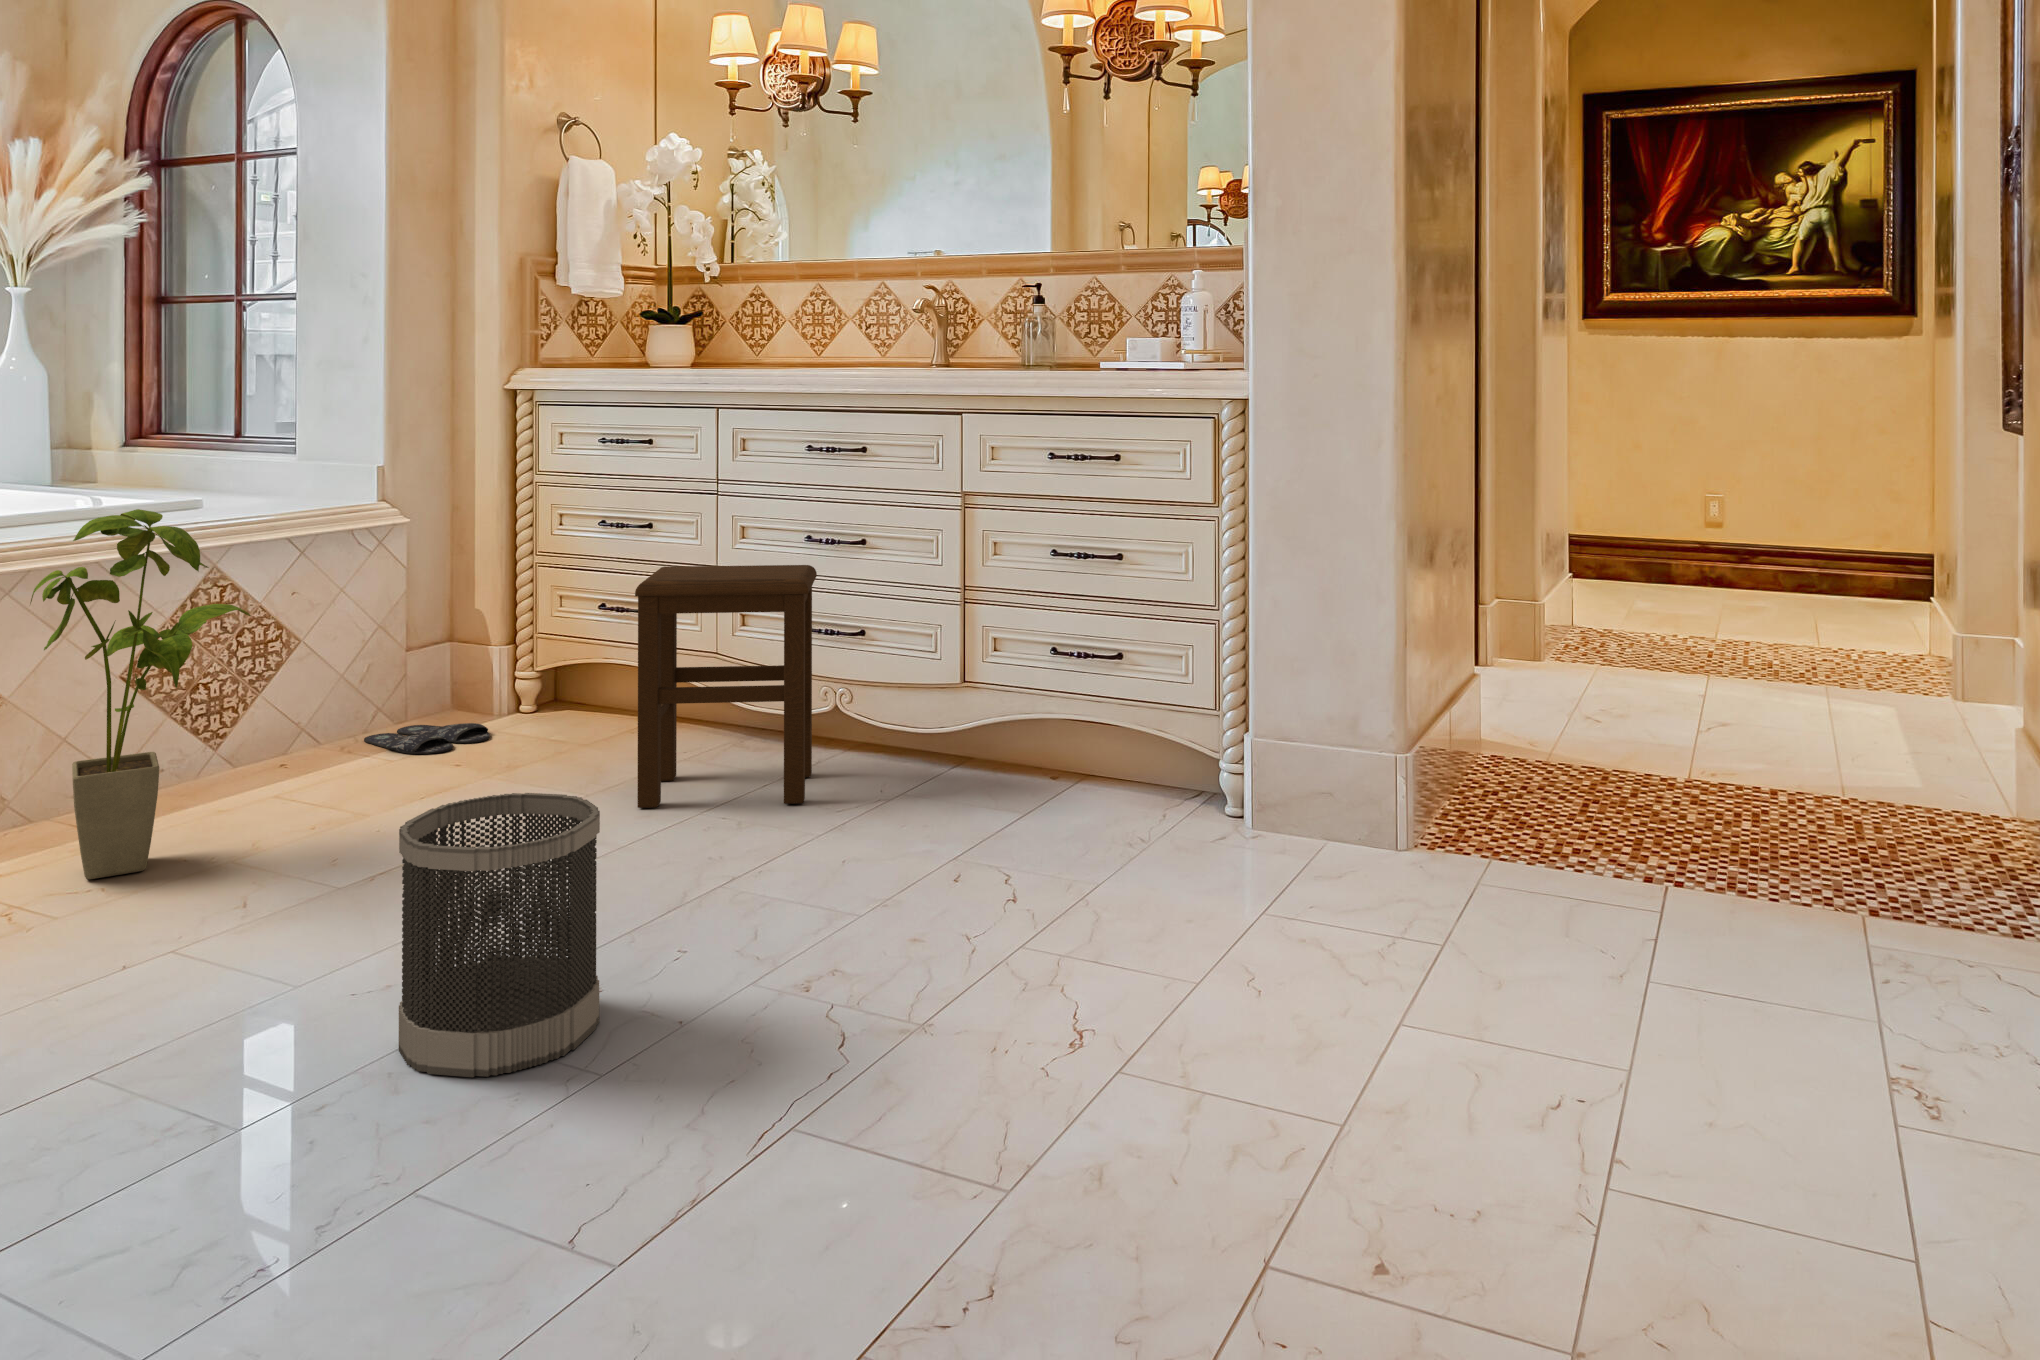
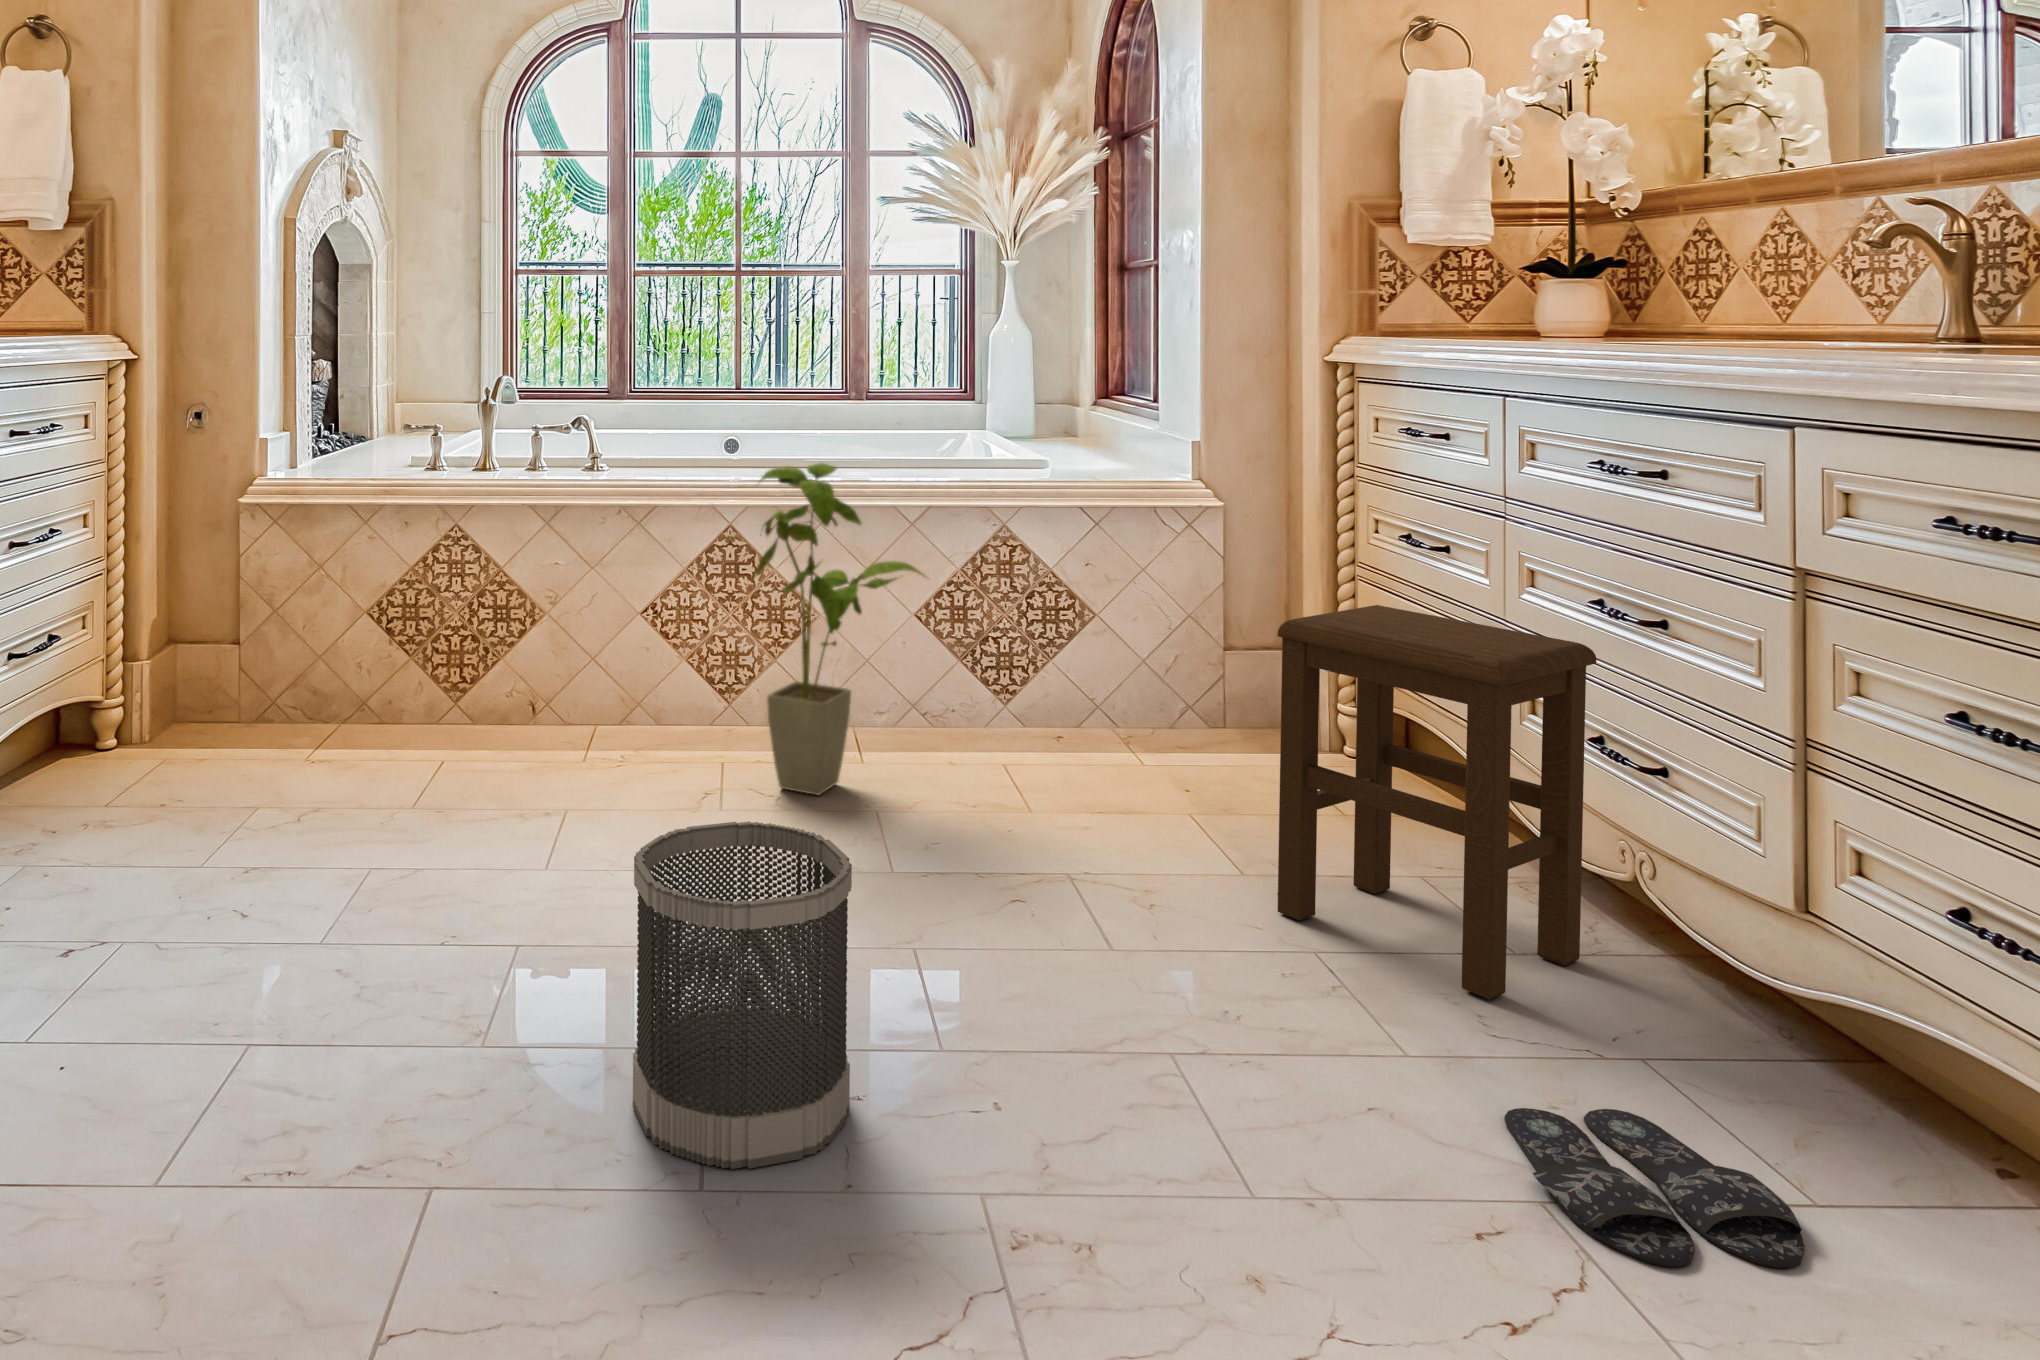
slippers: present [364,723,490,754] -> present [1504,1108,1805,1268]

